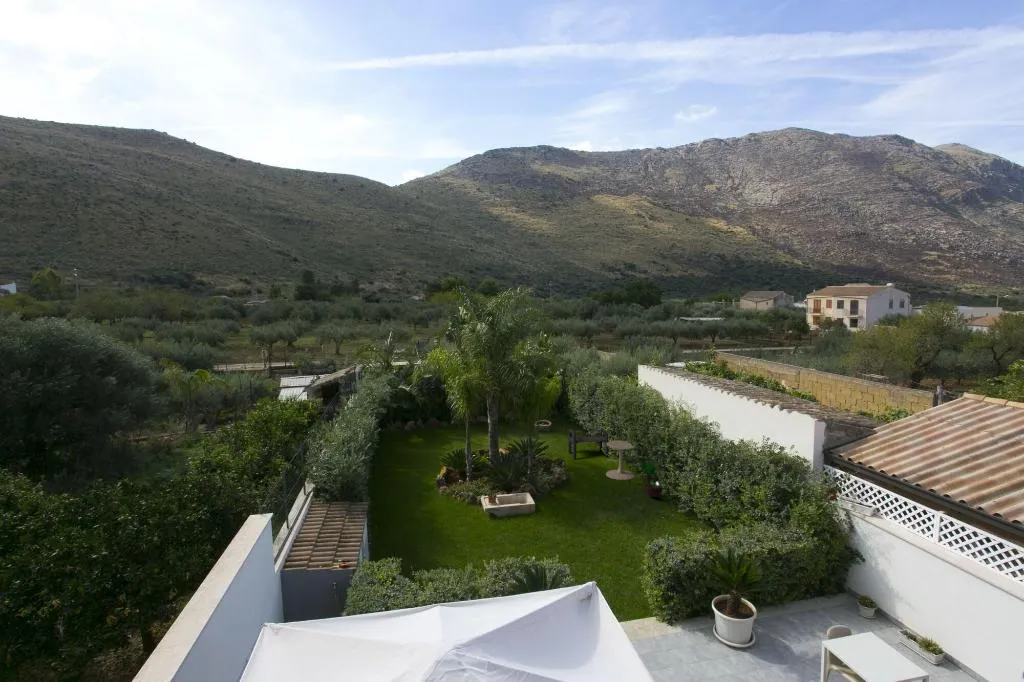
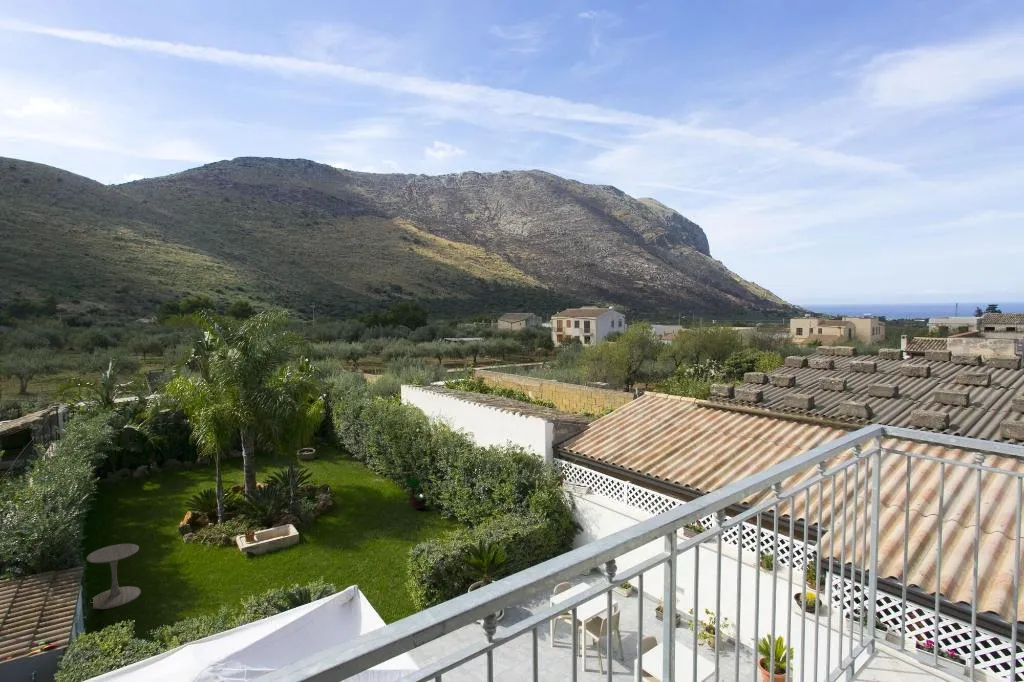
bench: present [568,429,609,459] -> none [333,450,375,484]
pedestal table: present [606,441,635,480] -> present [86,544,141,609]

